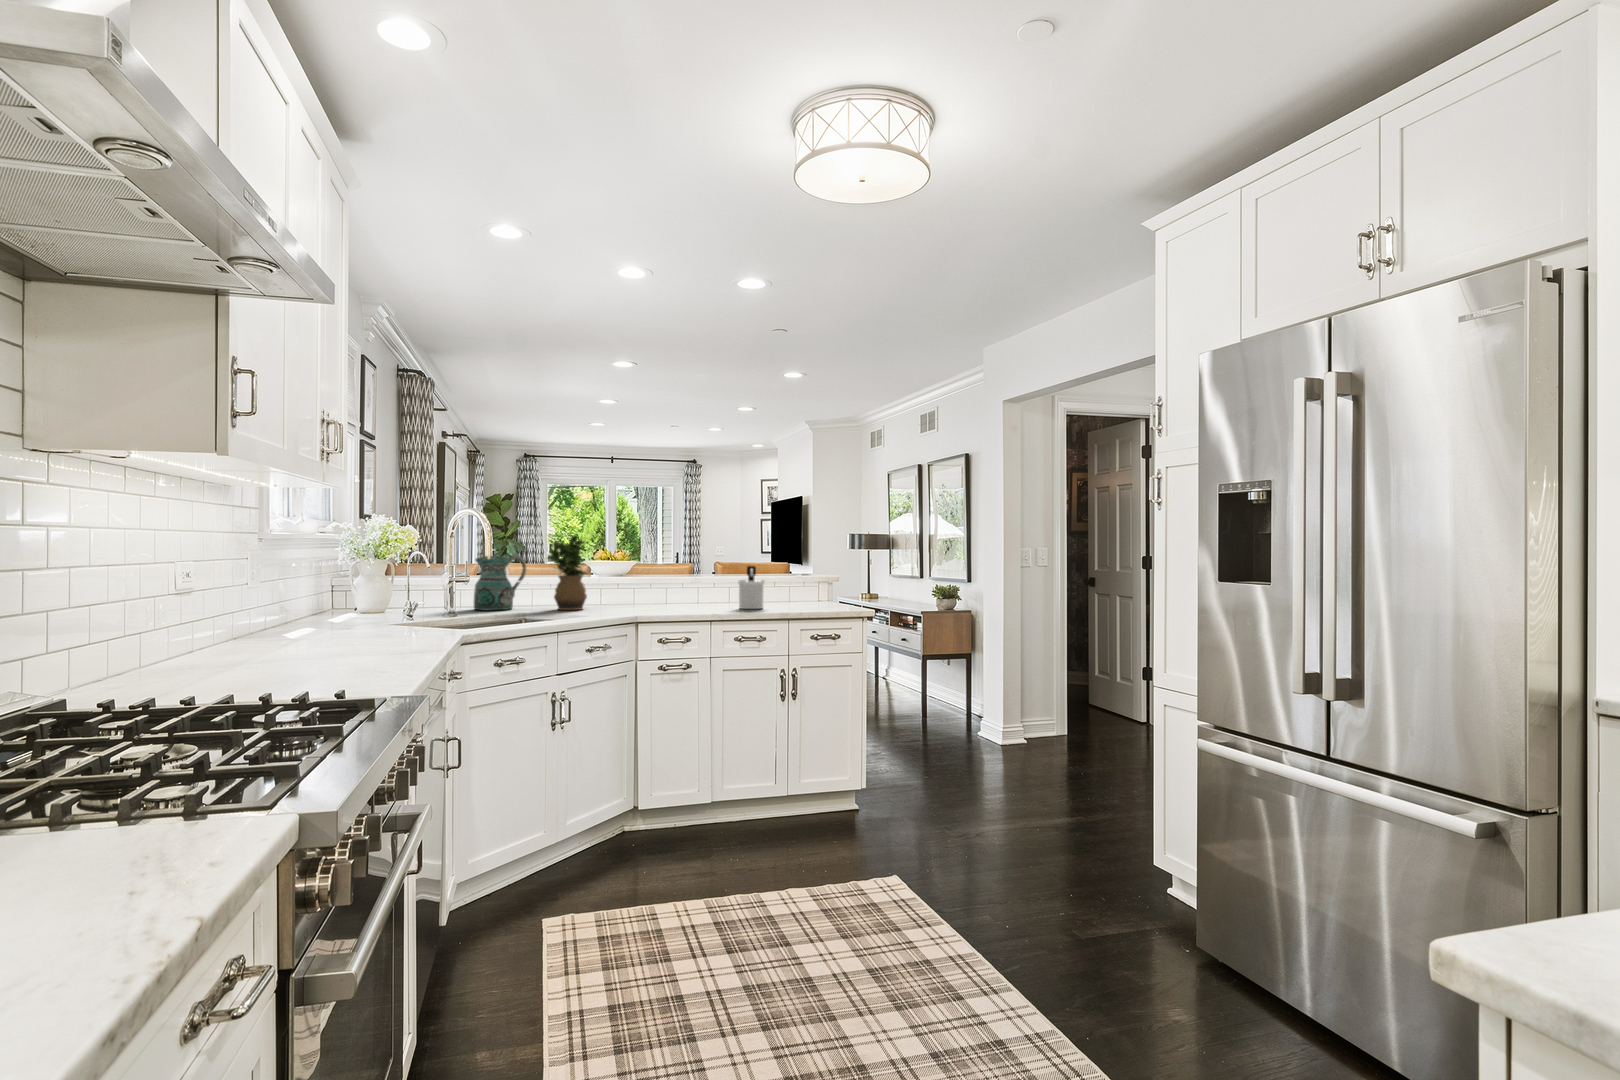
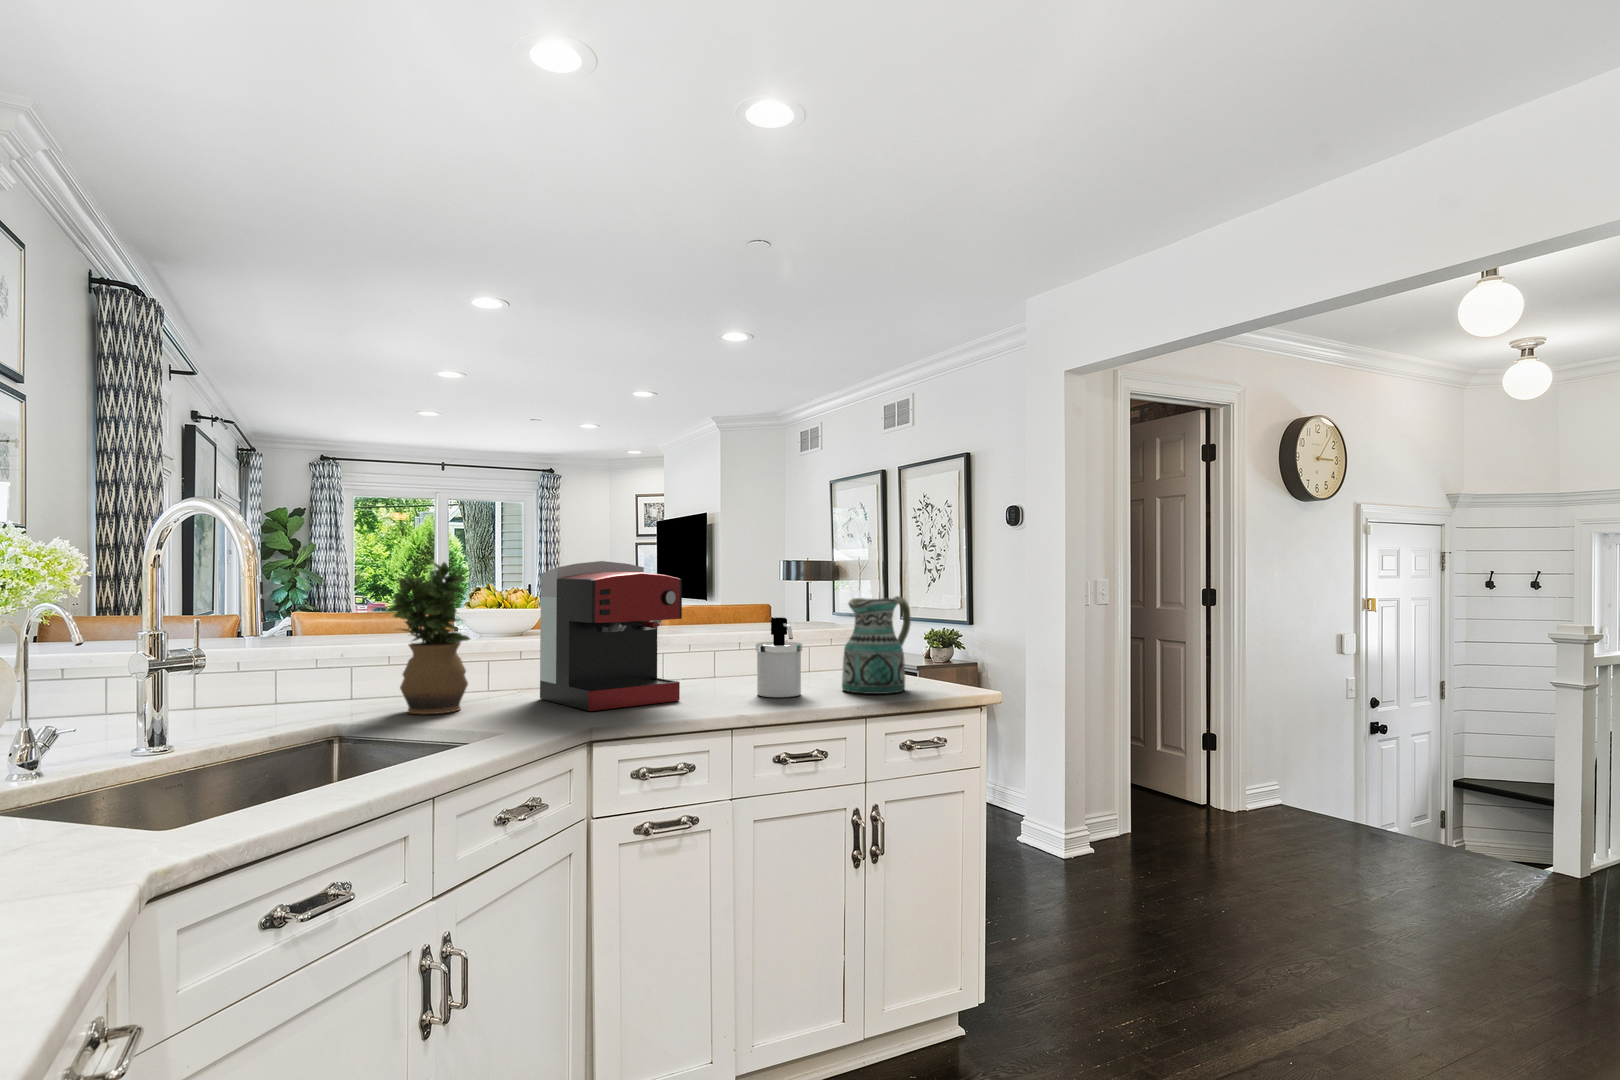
coffee maker: none [625,534,696,611] -> present [540,561,682,711]
ceramic pitcher: present [474,555,526,610] -> present [842,596,911,694]

